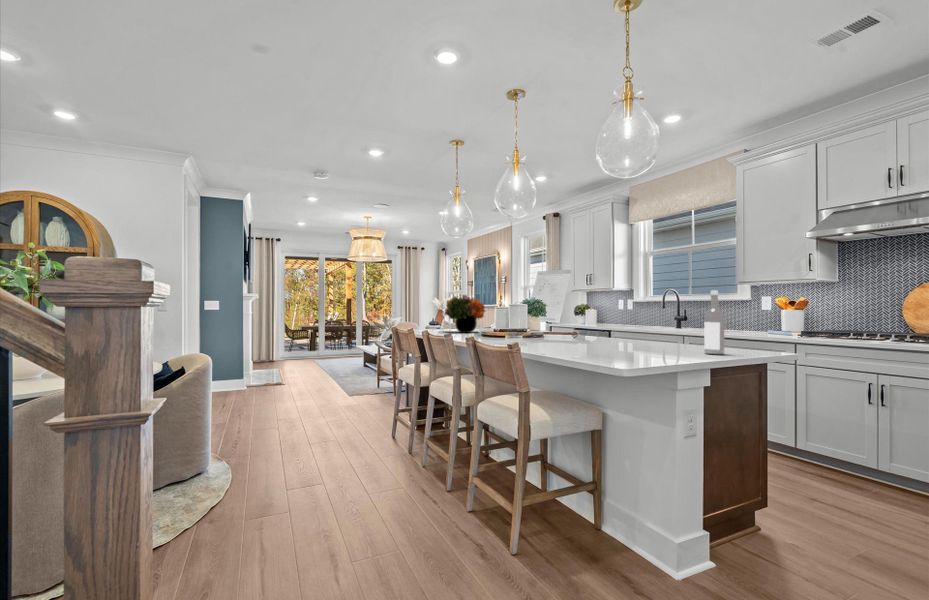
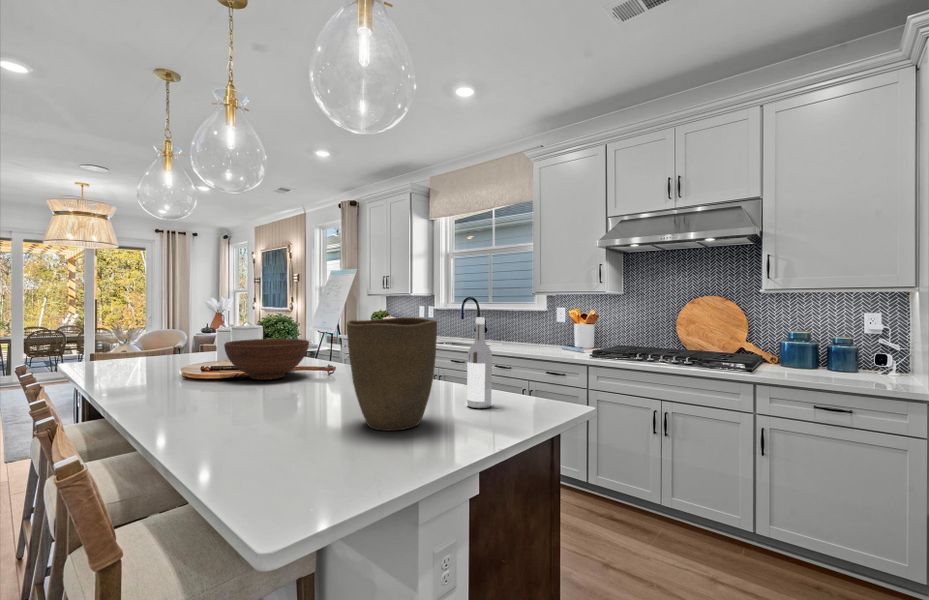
vase: none [627,288,690,358] -> present [347,317,437,431]
flower arrangement: present [445,295,486,333] -> none [144,306,215,362]
fruit bowl: none [513,314,567,340] -> present [224,339,309,380]

